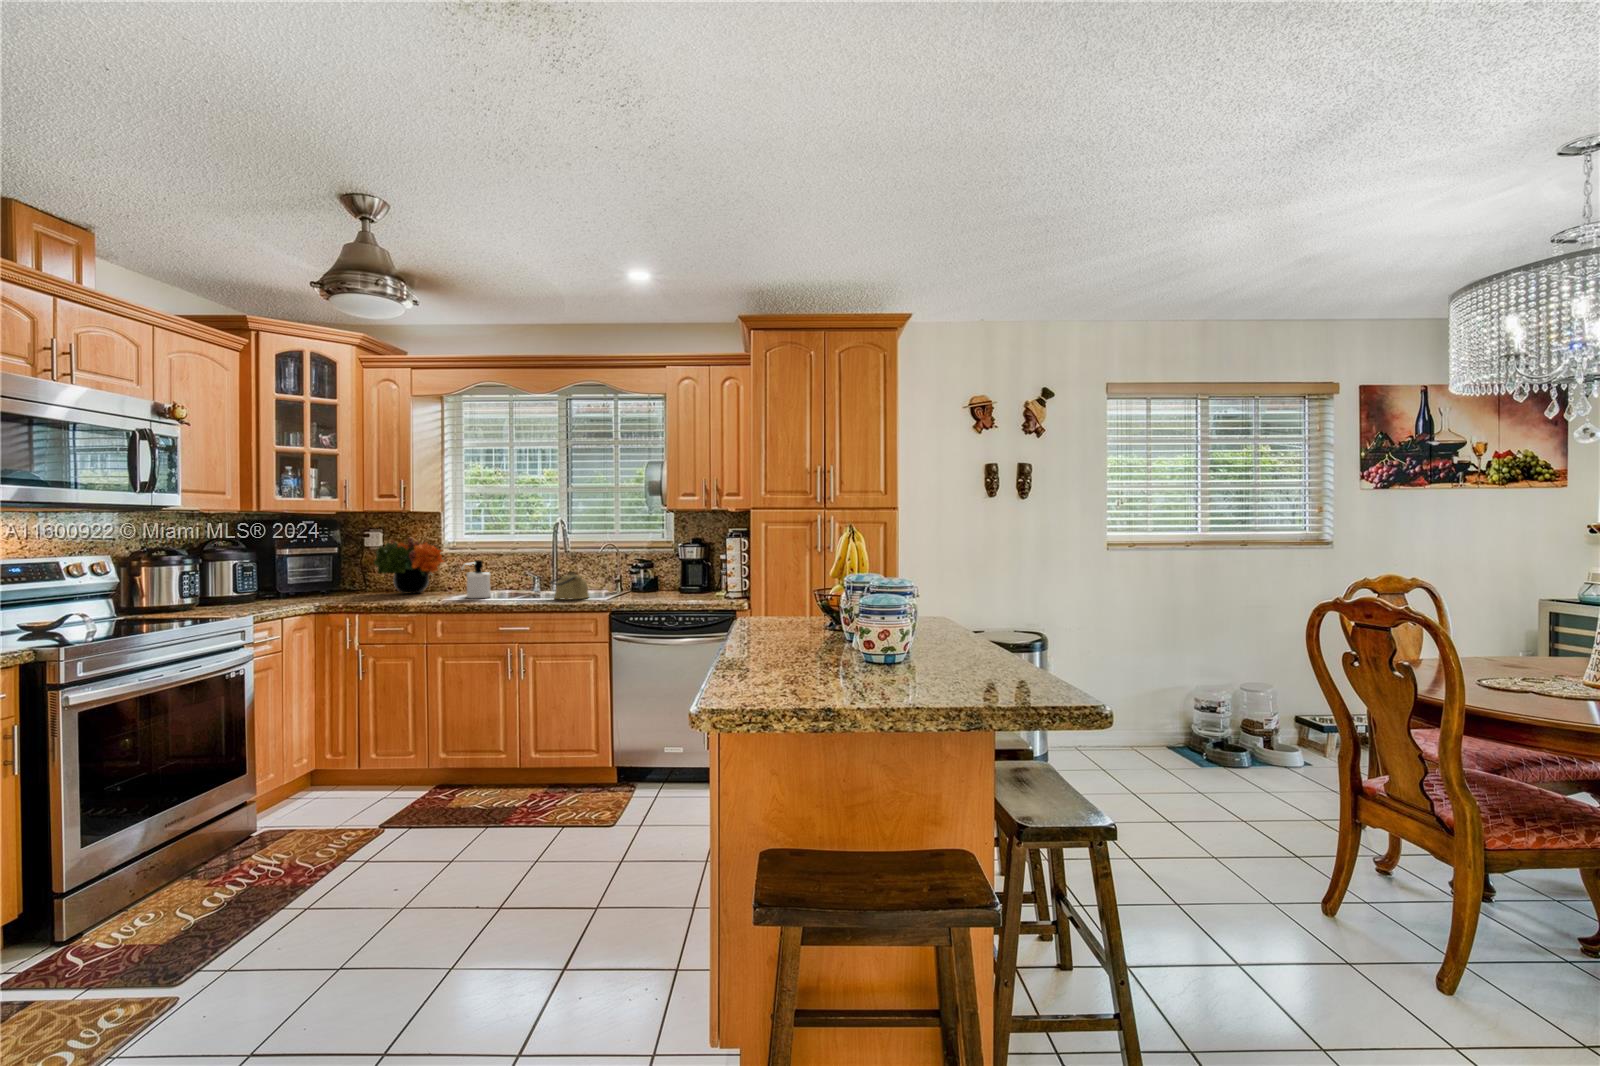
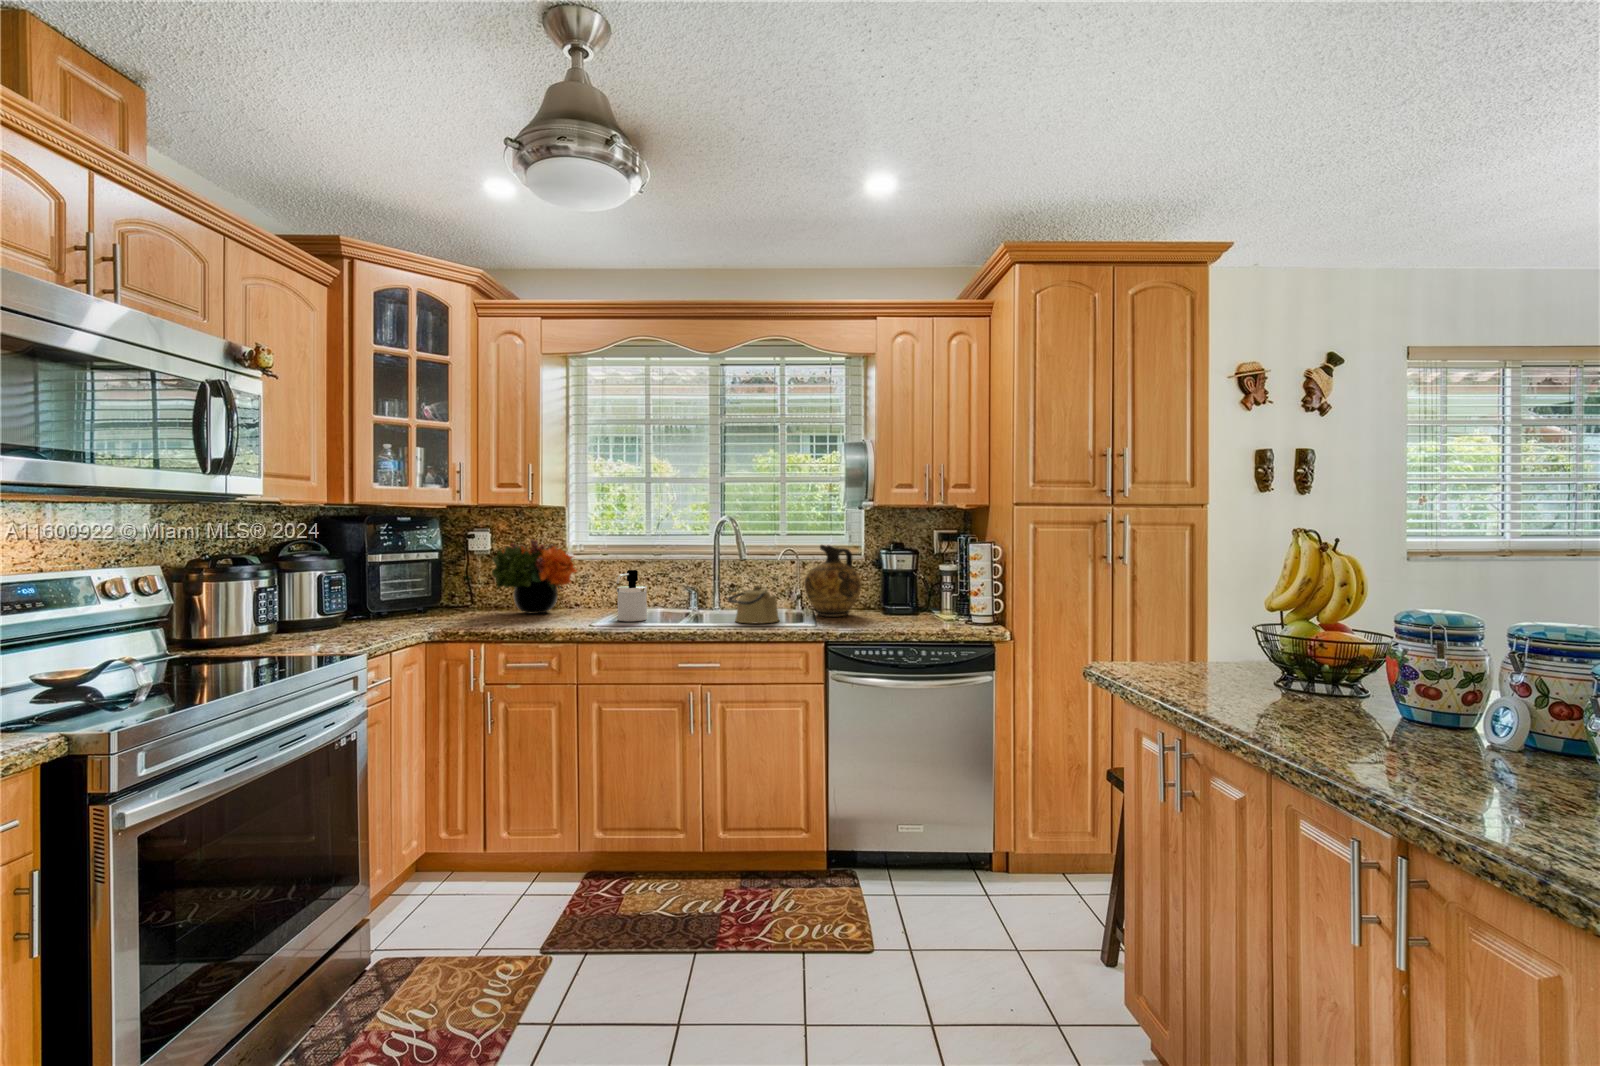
ceramic jug: none [614,541,659,595] -> present [805,545,862,616]

